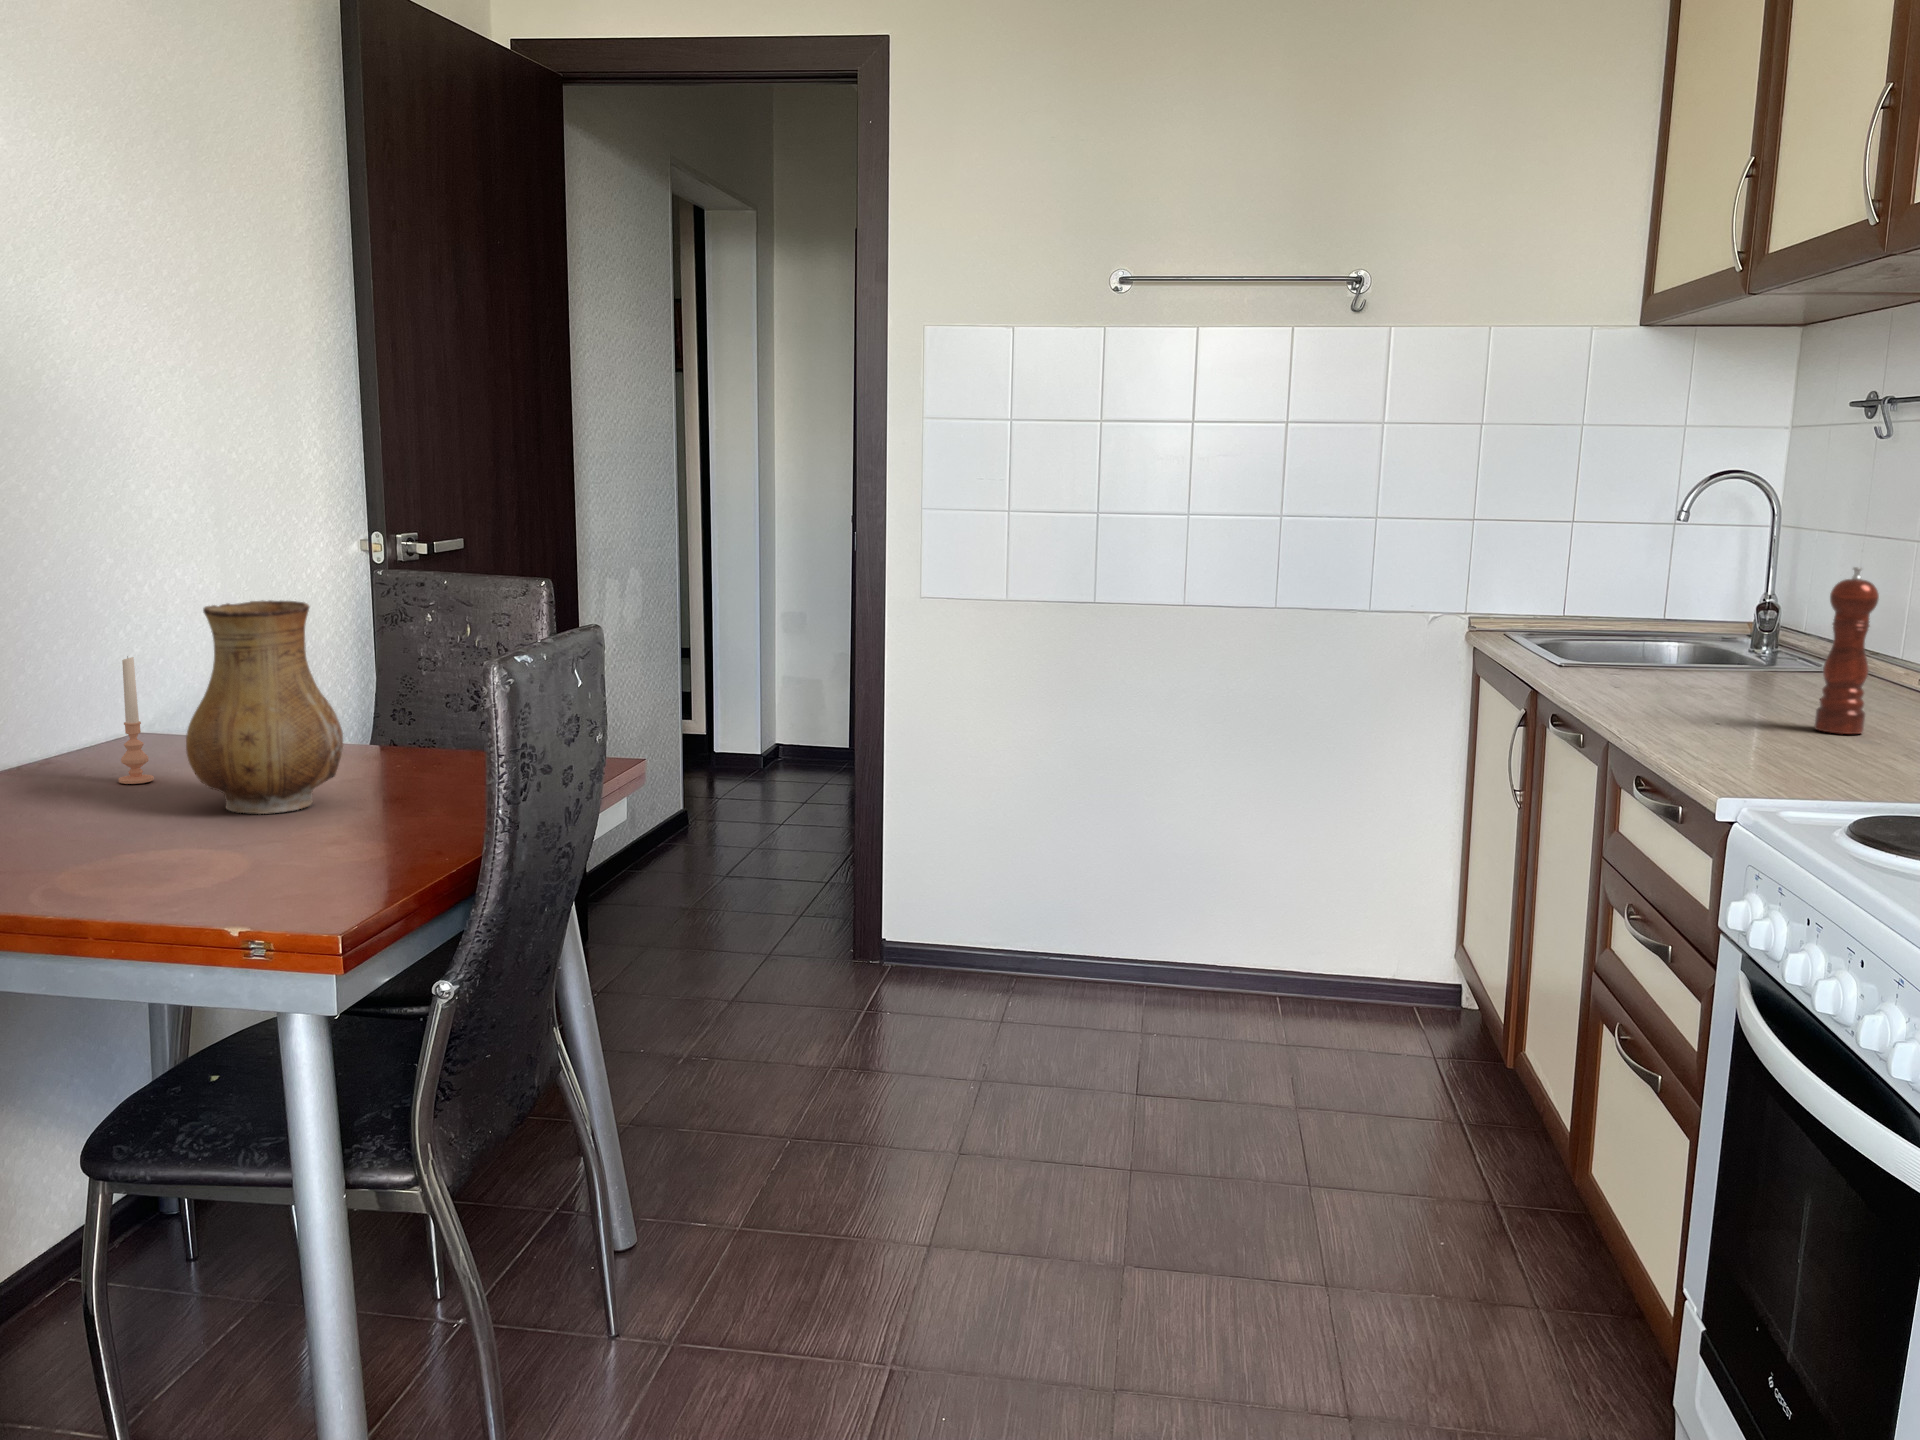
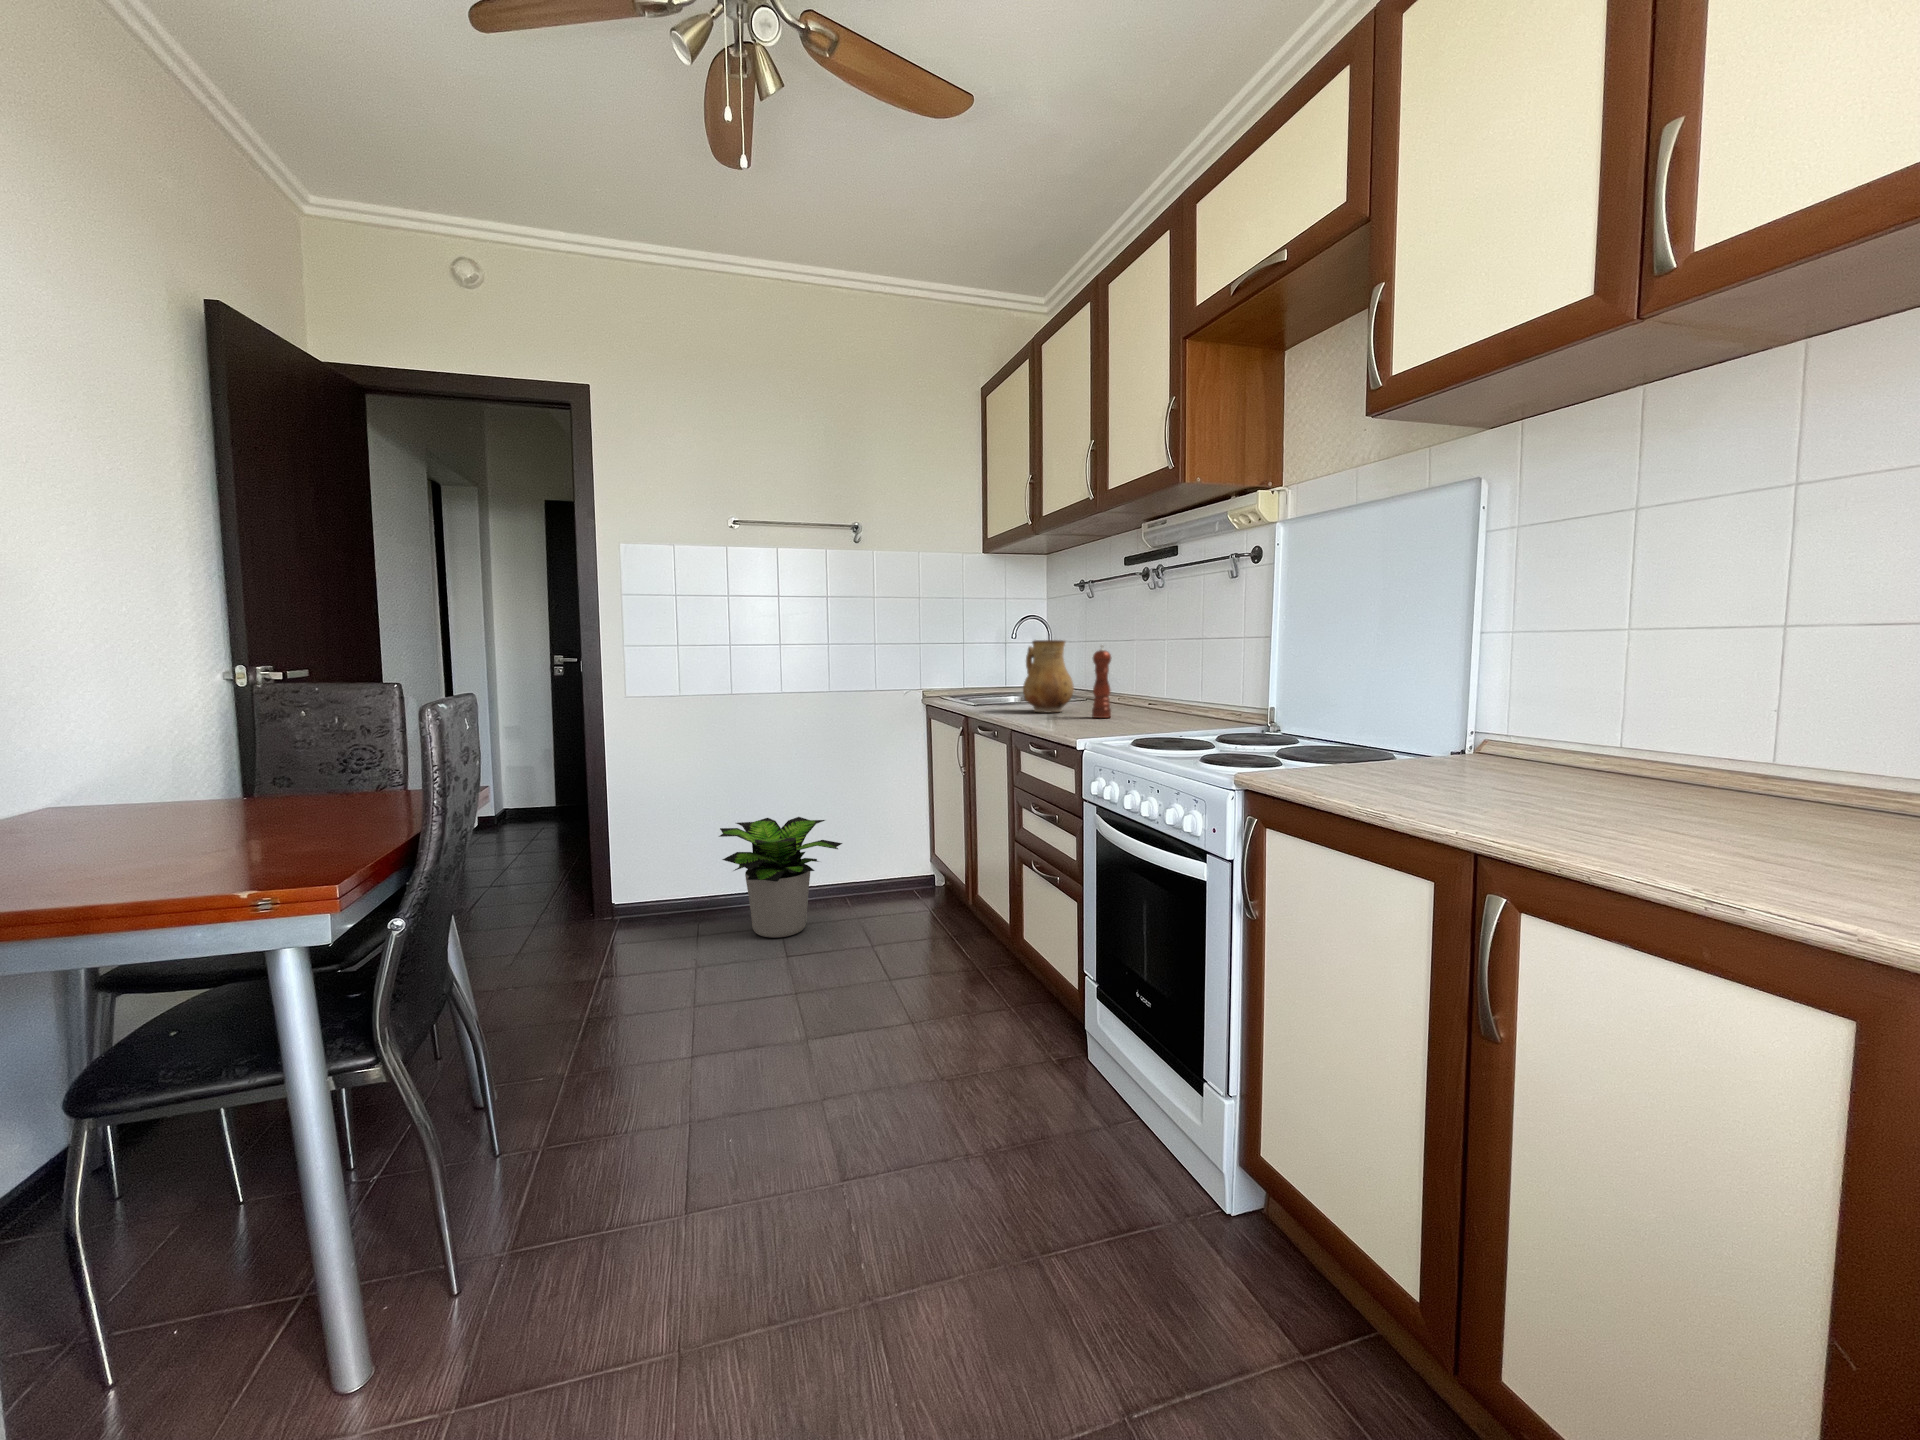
ceramic pitcher: present [186,600,343,814] -> present [1023,640,1074,712]
candle: present [119,656,154,784] -> none [48,738,84,834]
potted plant: none [1043,838,1275,1064] -> present [719,817,842,938]

